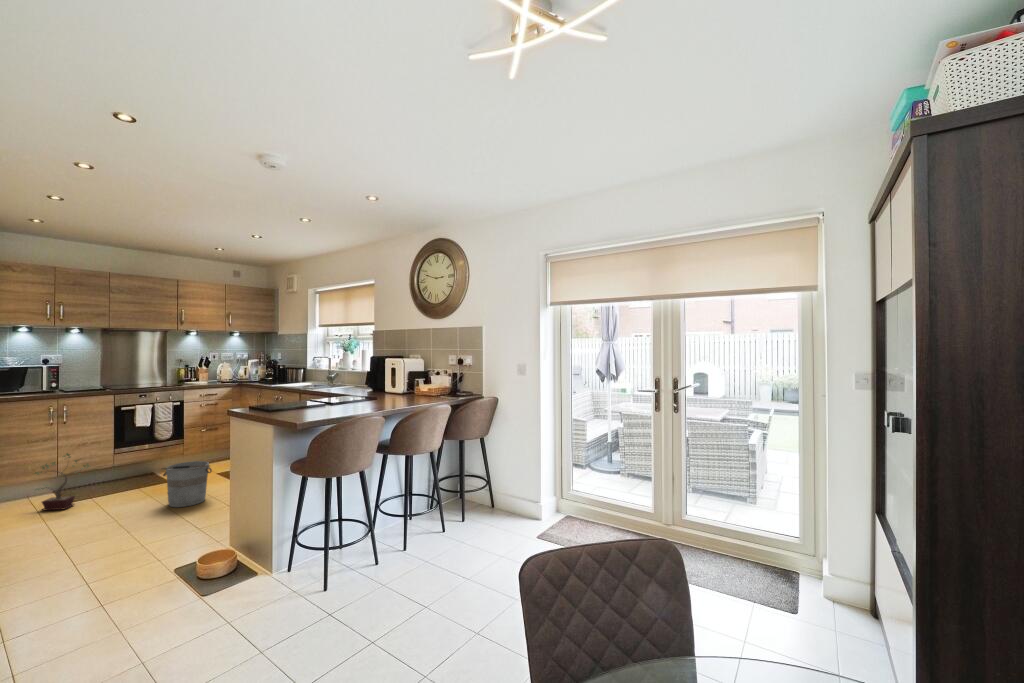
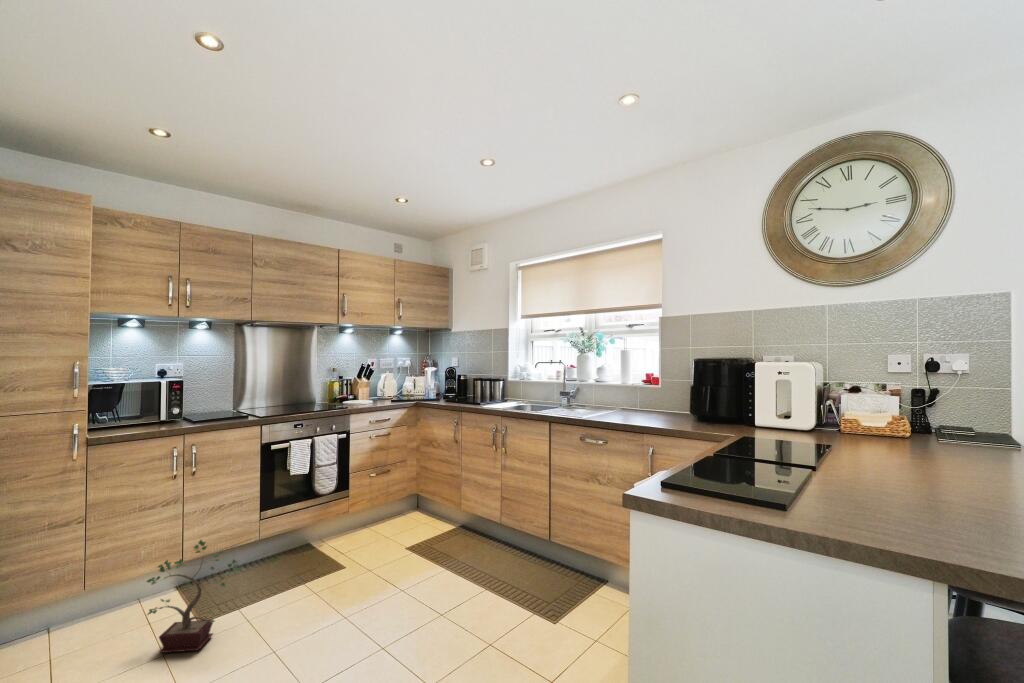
bucket: present [161,461,212,507] -> none [364,552,442,655]

